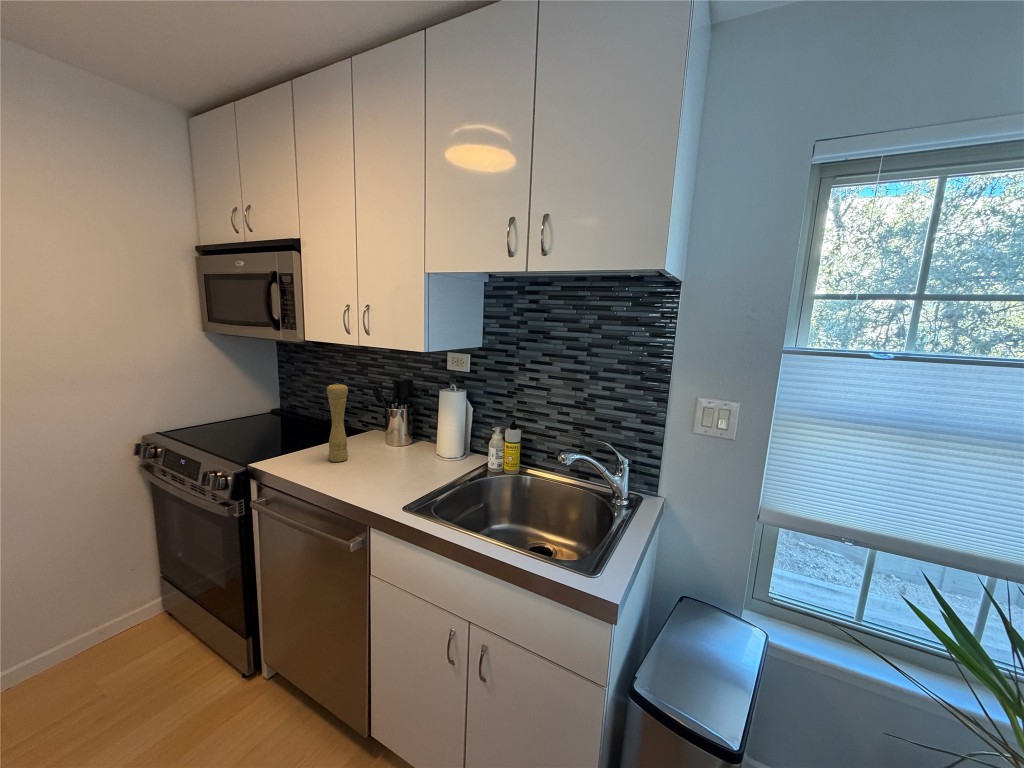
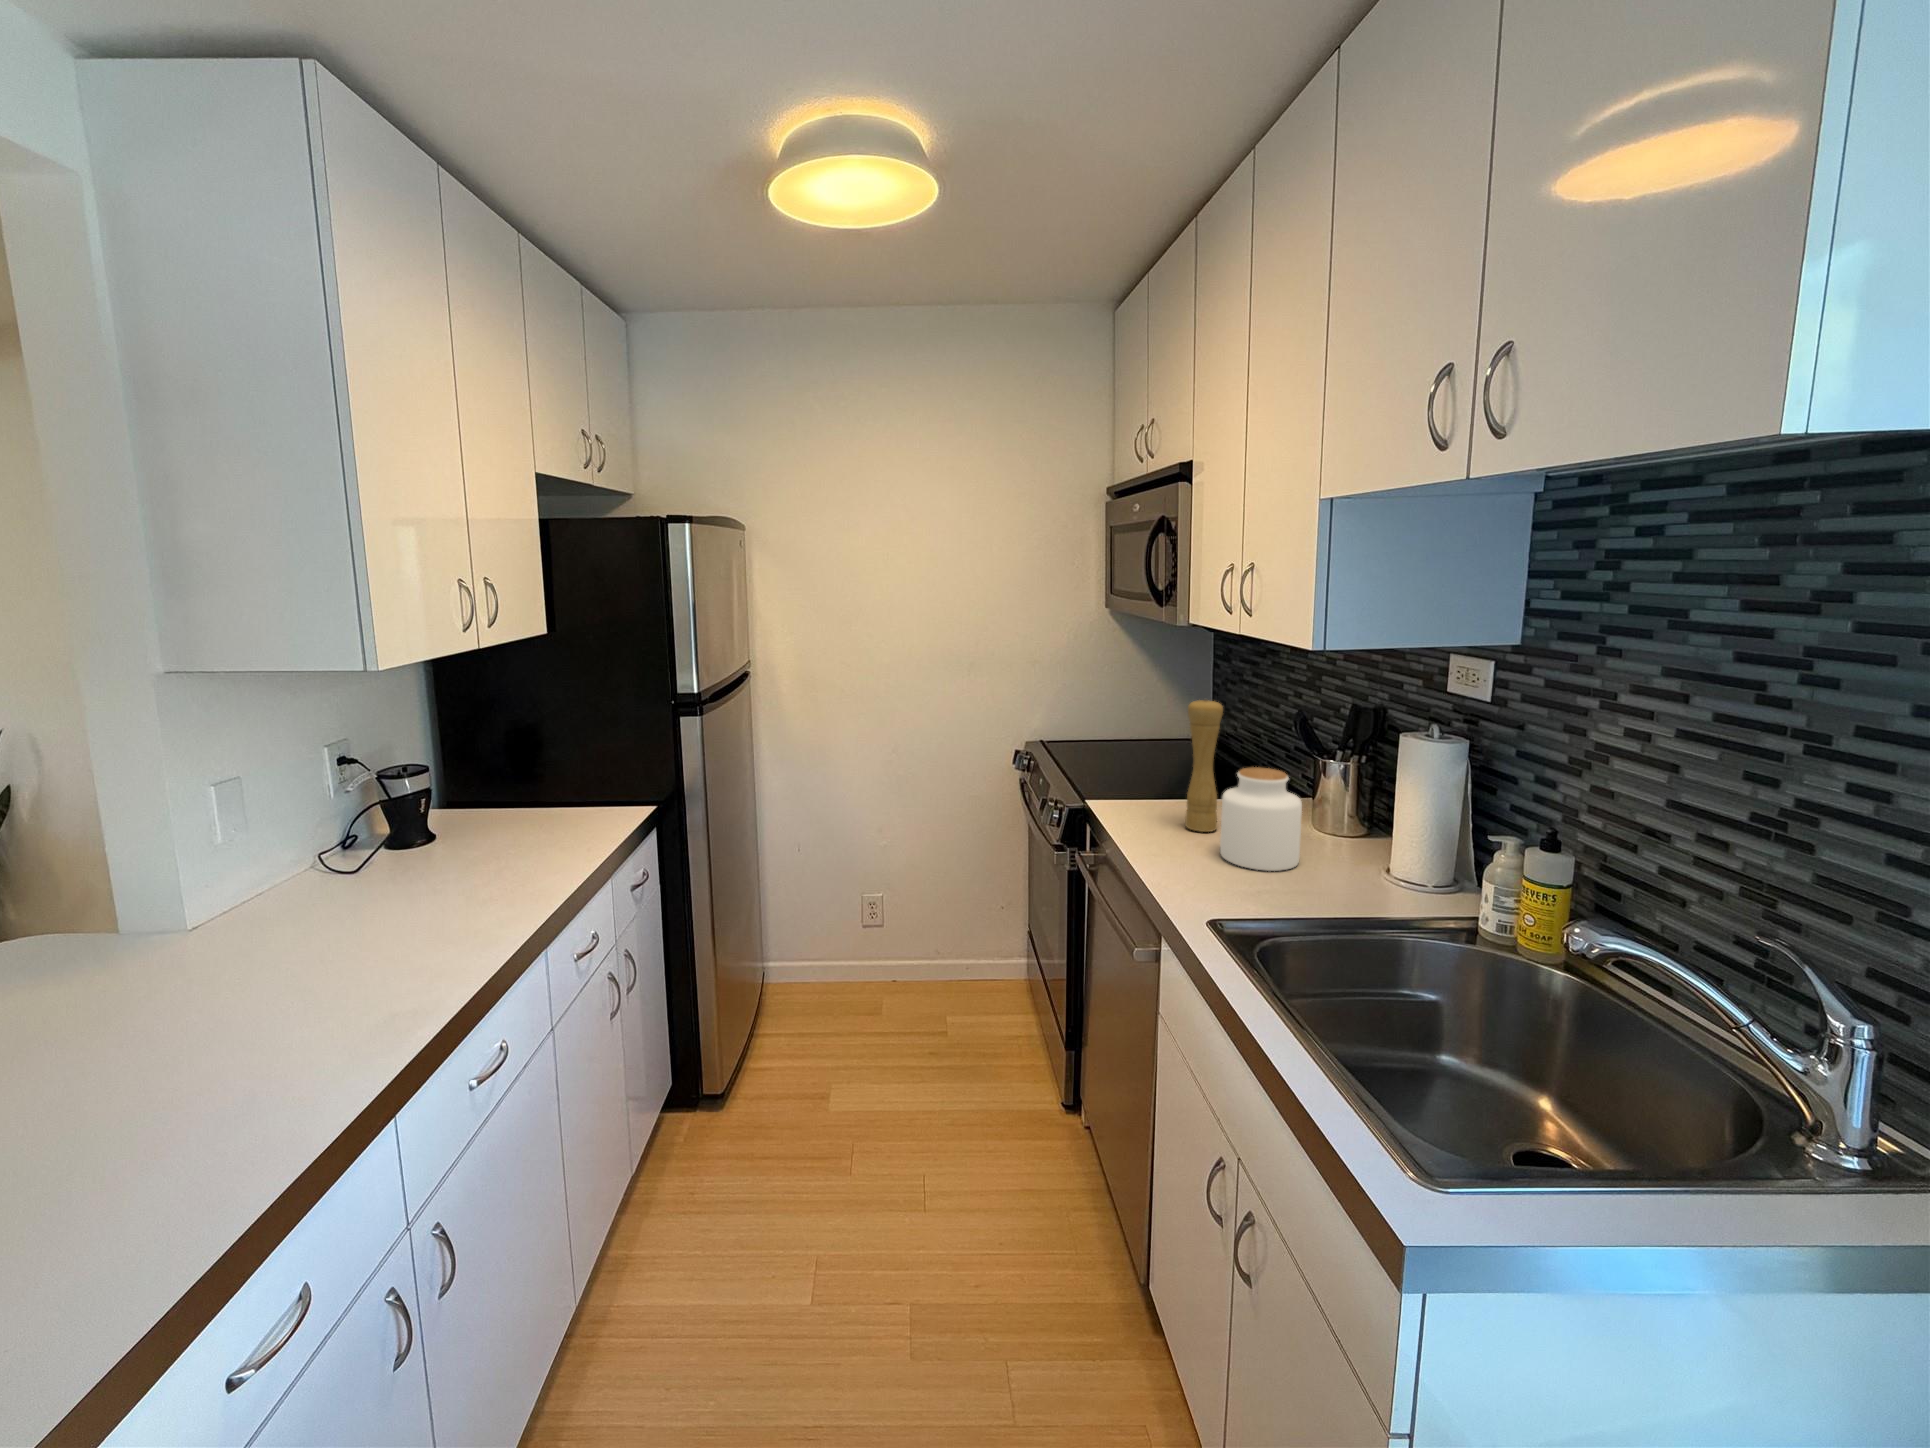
jar: none [363,417,404,473] -> present [1220,767,1302,871]

